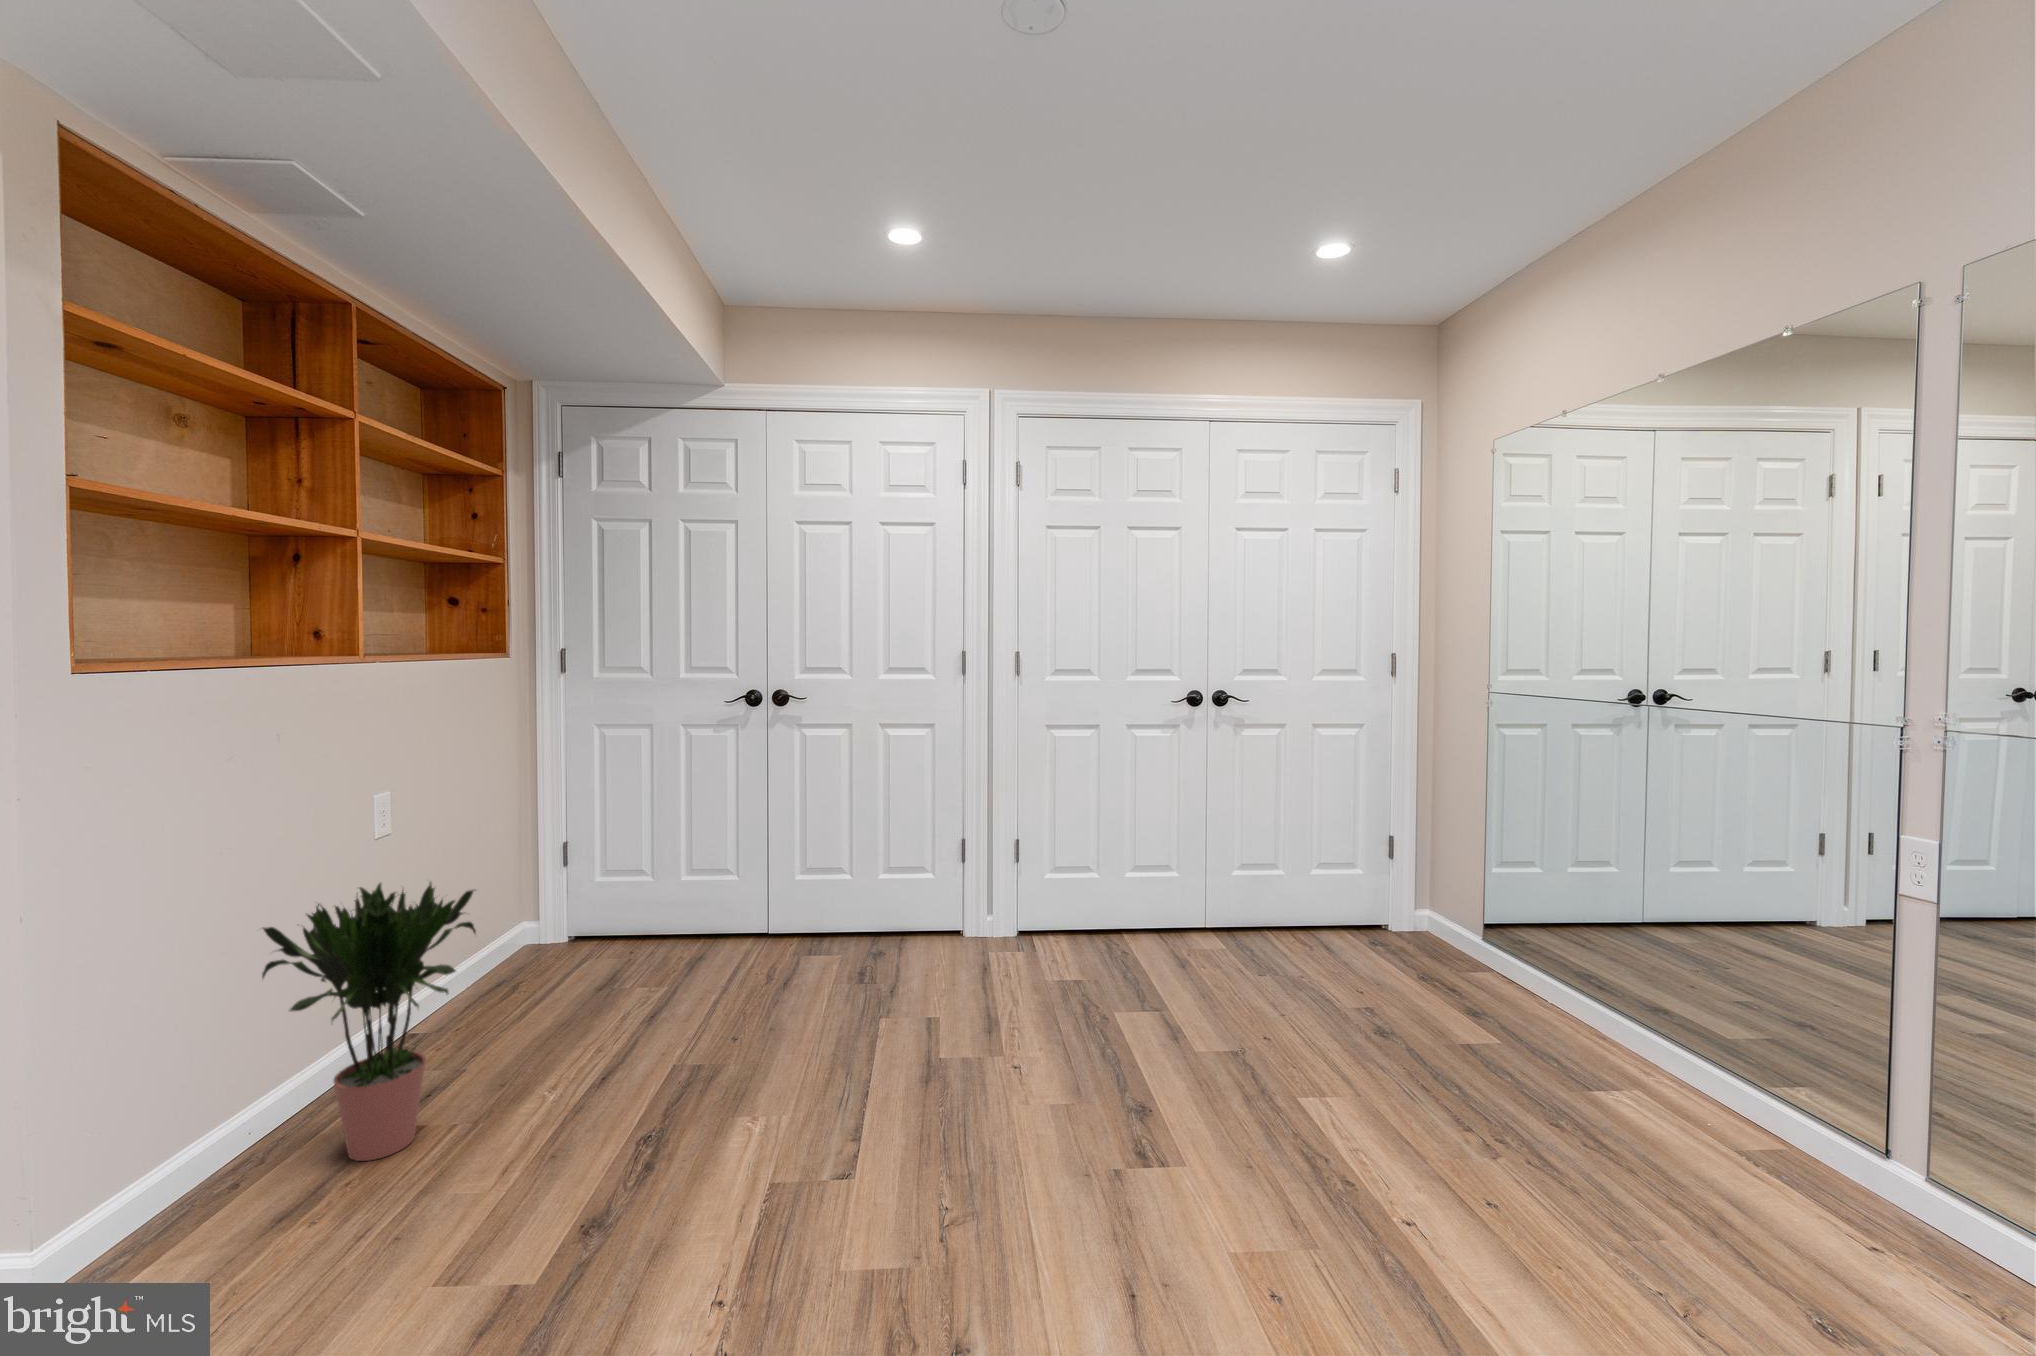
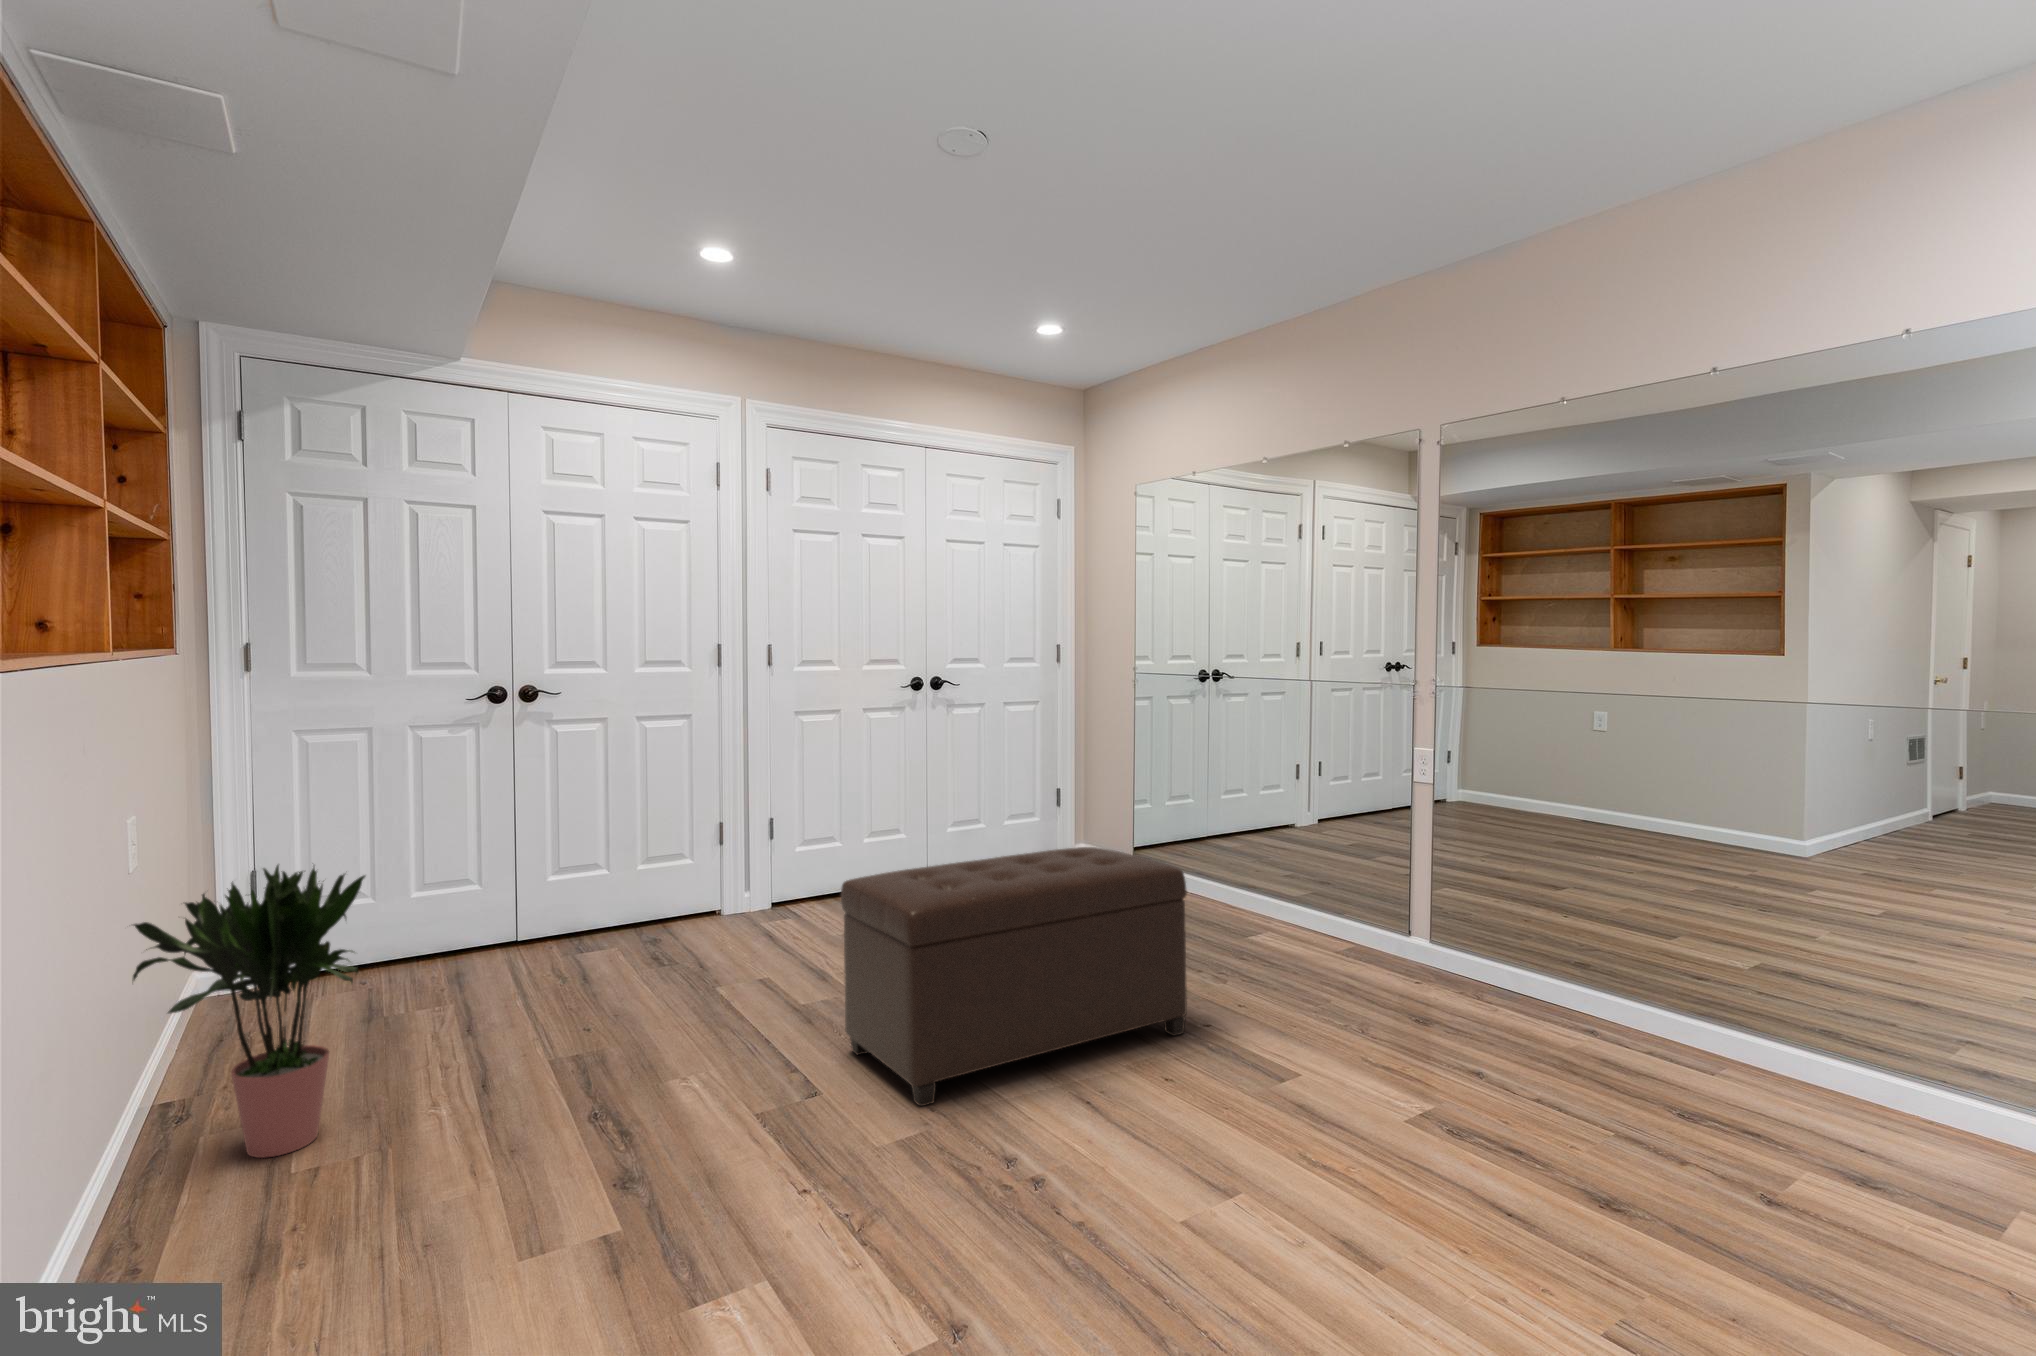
ottoman: none [892,962,1369,1313] -> present [841,847,1187,1106]

